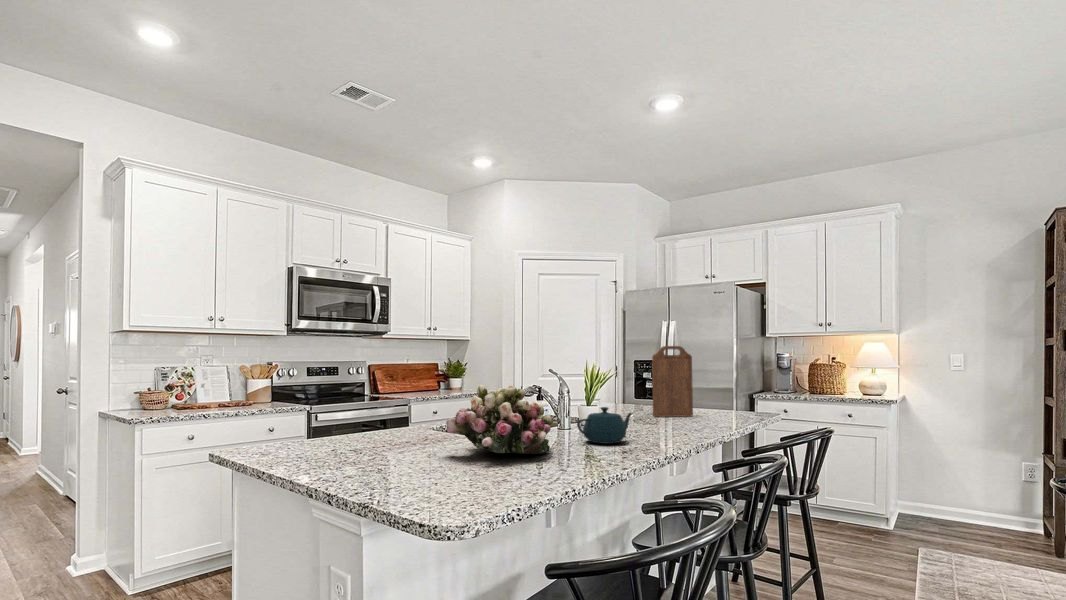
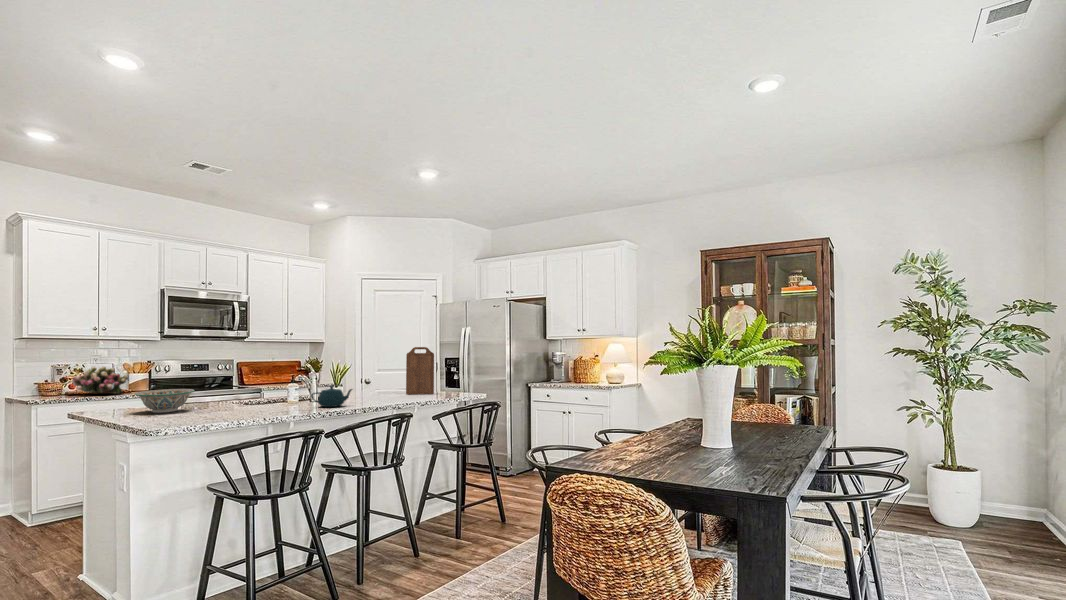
flower arrangement: present [446,385,553,454] -> present [72,366,128,394]
decorative bowl: none [307,410,396,452] -> present [135,389,195,413]

